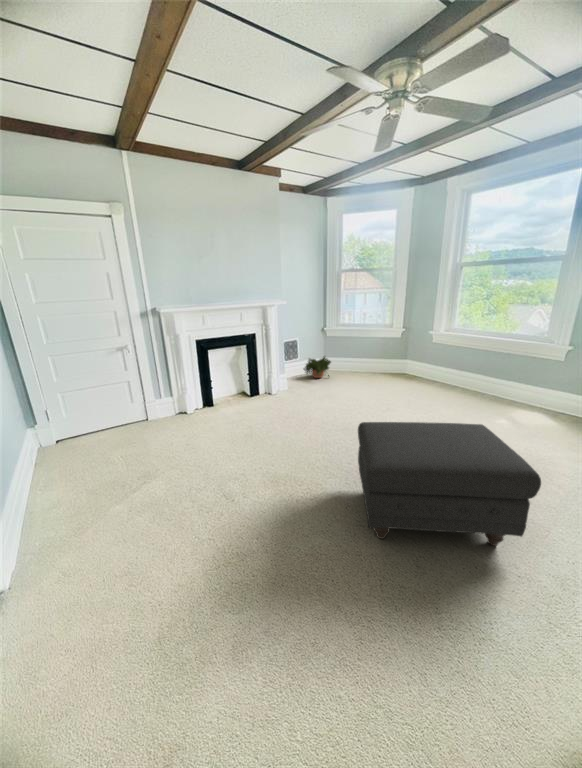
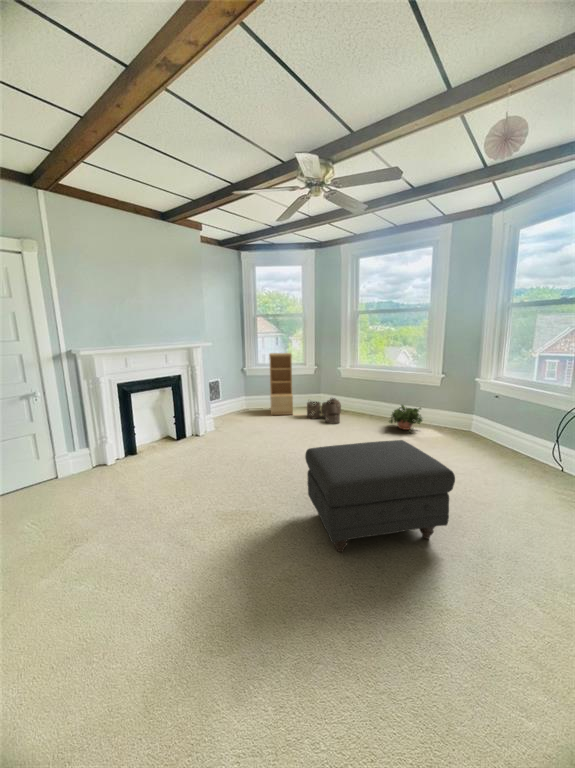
bookshelf: none [348,312,375,380] -> present [269,353,293,415]
potted plant: present [304,357,331,378] -> present [389,405,422,430]
woven basket: none [387,363,429,394] -> present [307,398,341,424]

